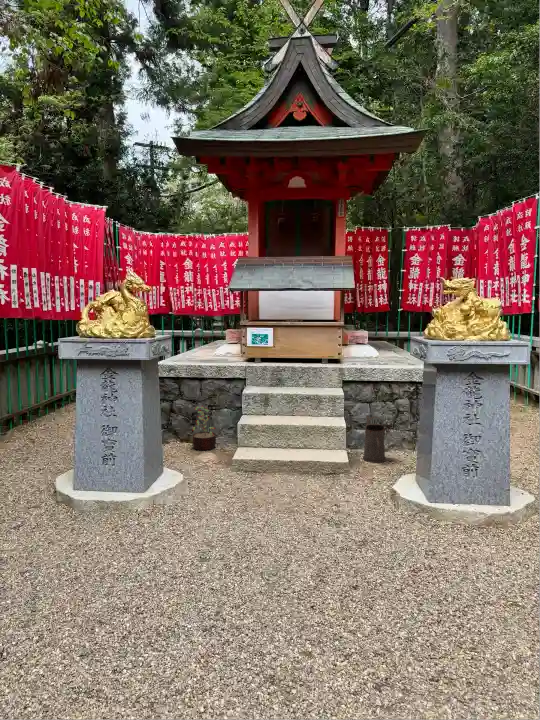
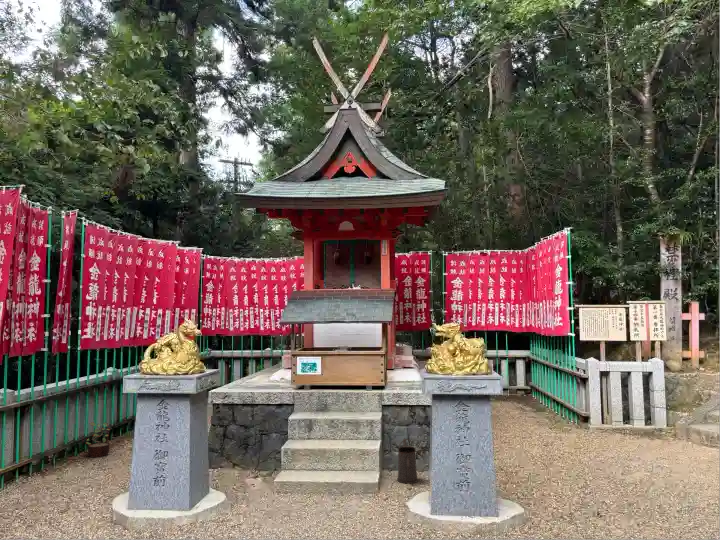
decorative plant: present [192,407,216,450] -> present [86,422,110,457]

